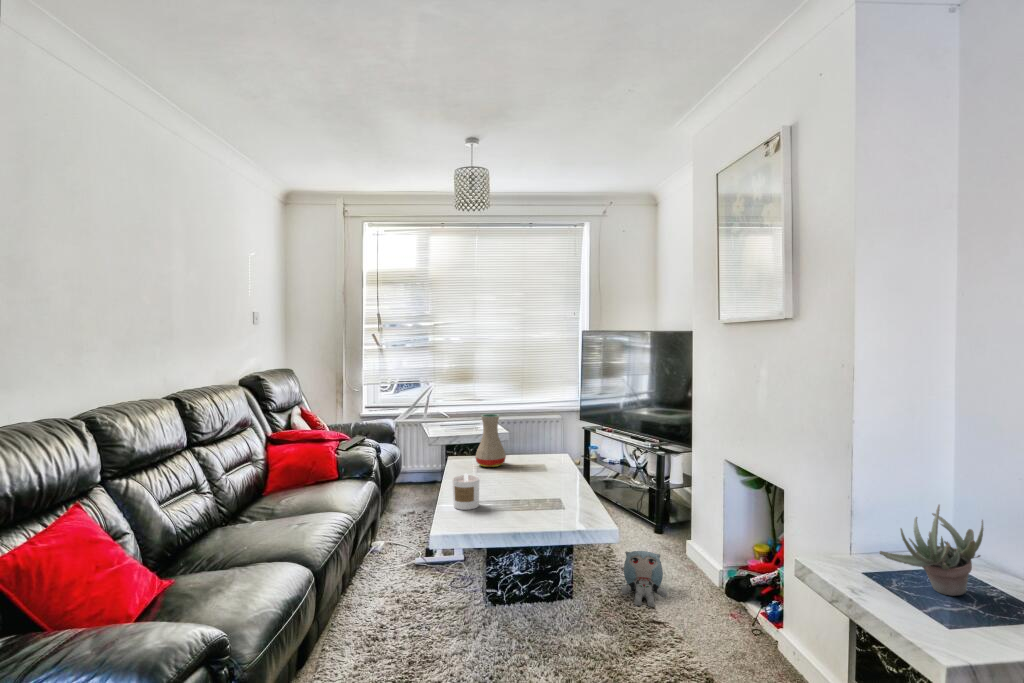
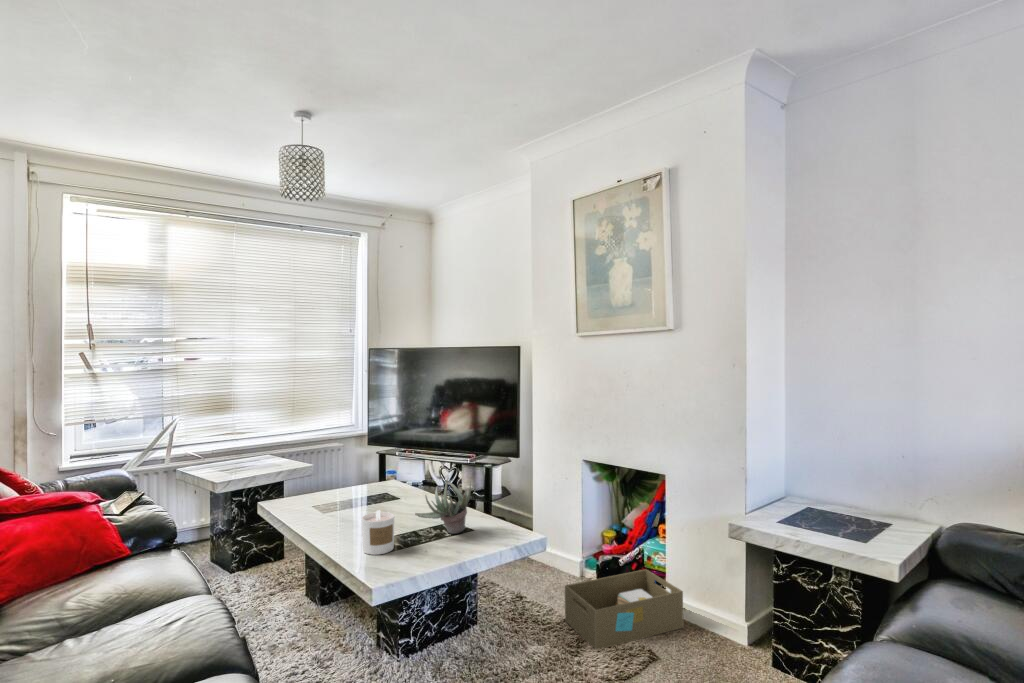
vase: present [475,414,506,467] -> none [310,442,348,505]
succulent plant: present [880,505,984,596] -> present [415,477,471,534]
plush toy: present [621,551,667,607] -> none [503,557,554,611]
storage box: none [656,587,783,675] -> present [565,569,683,650]

